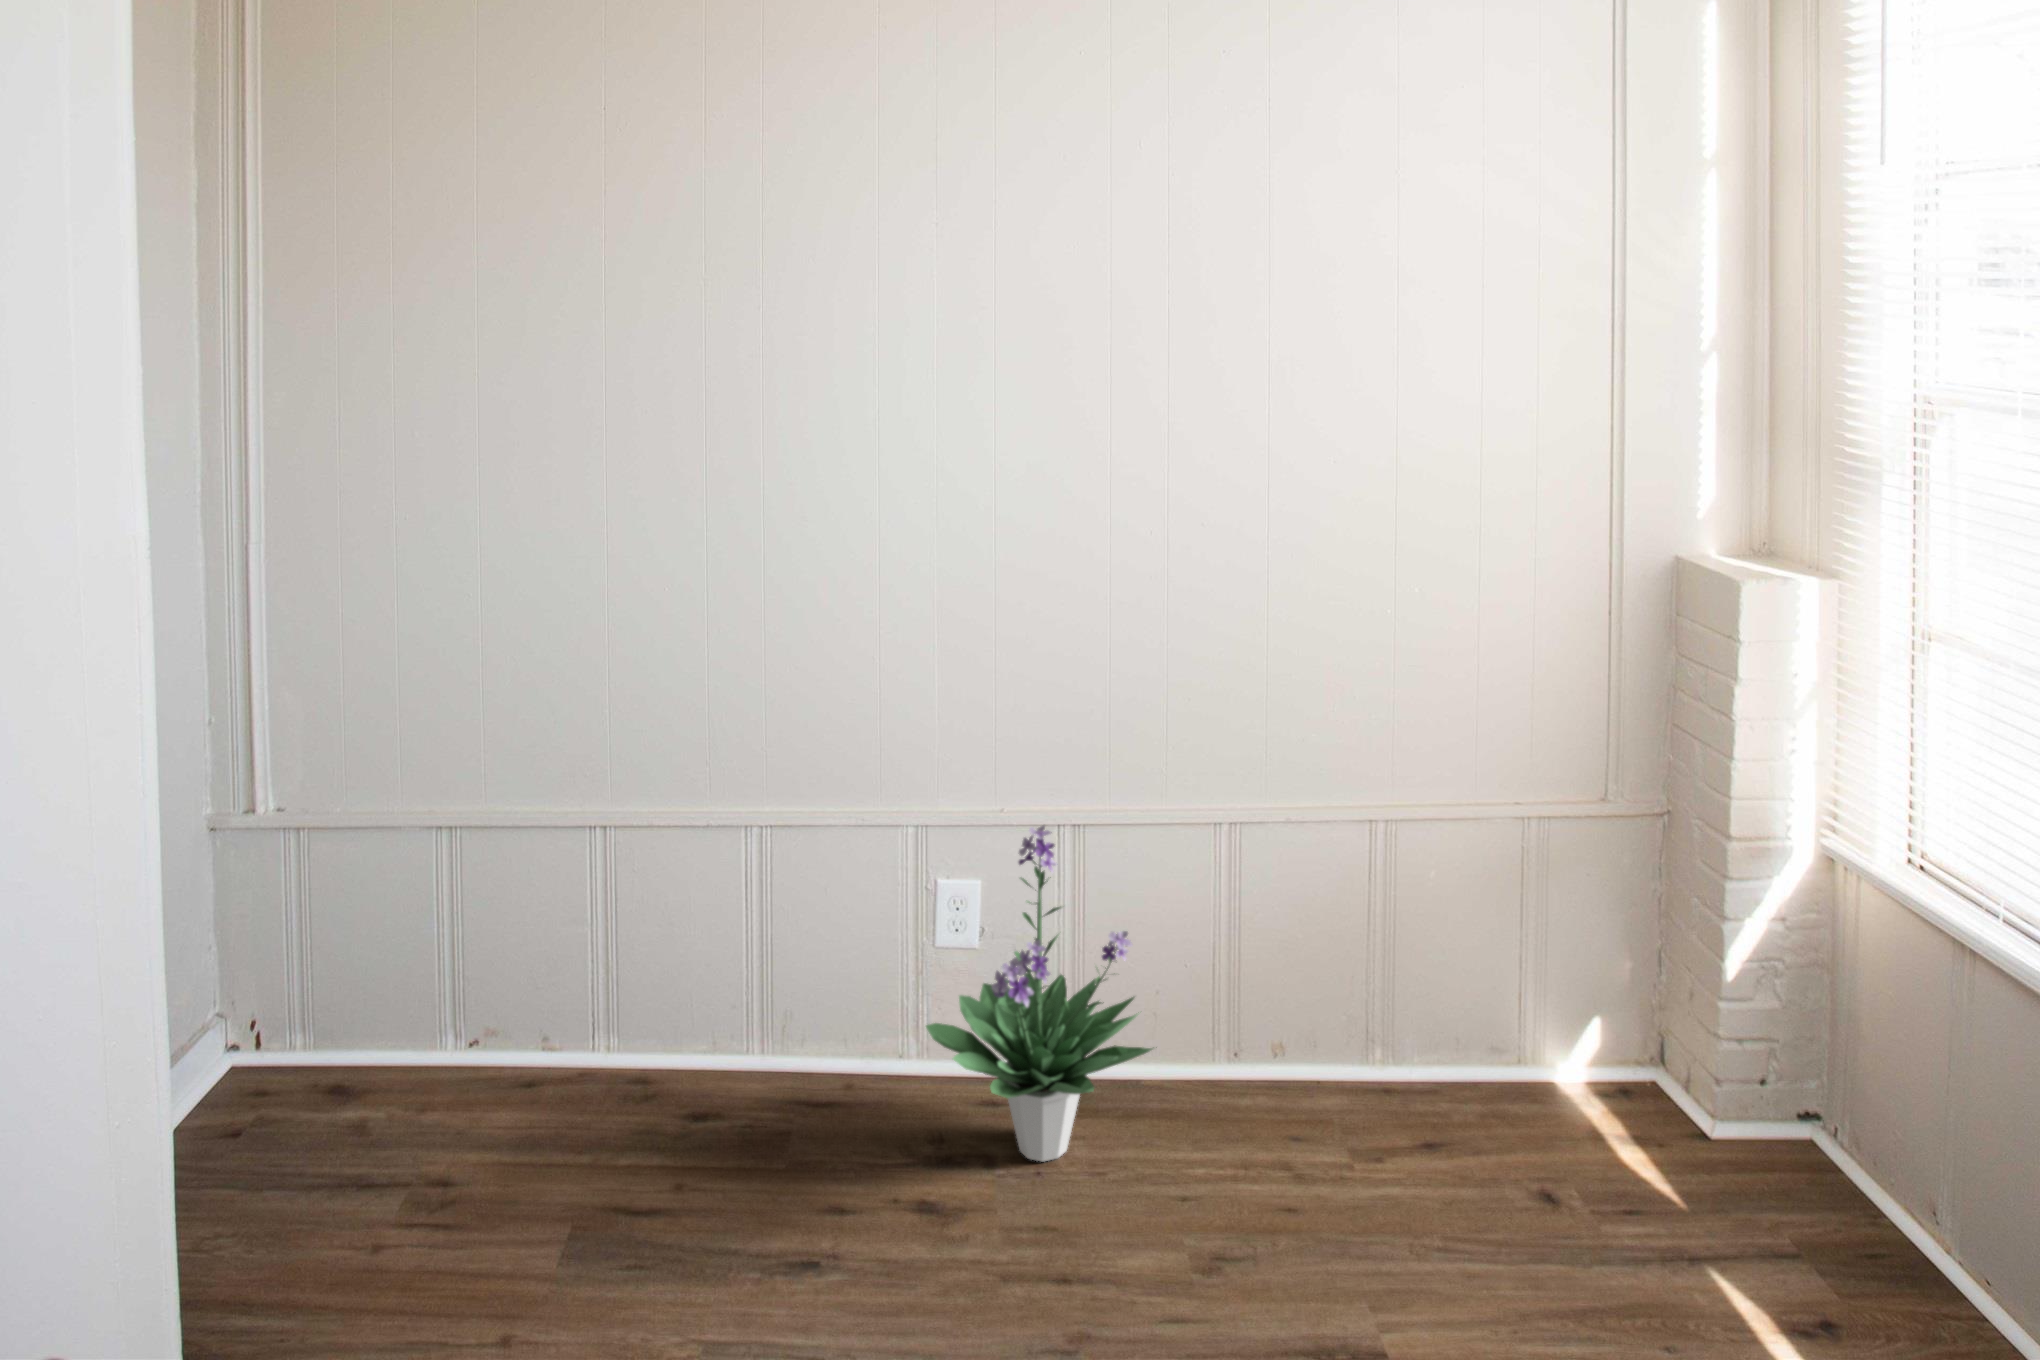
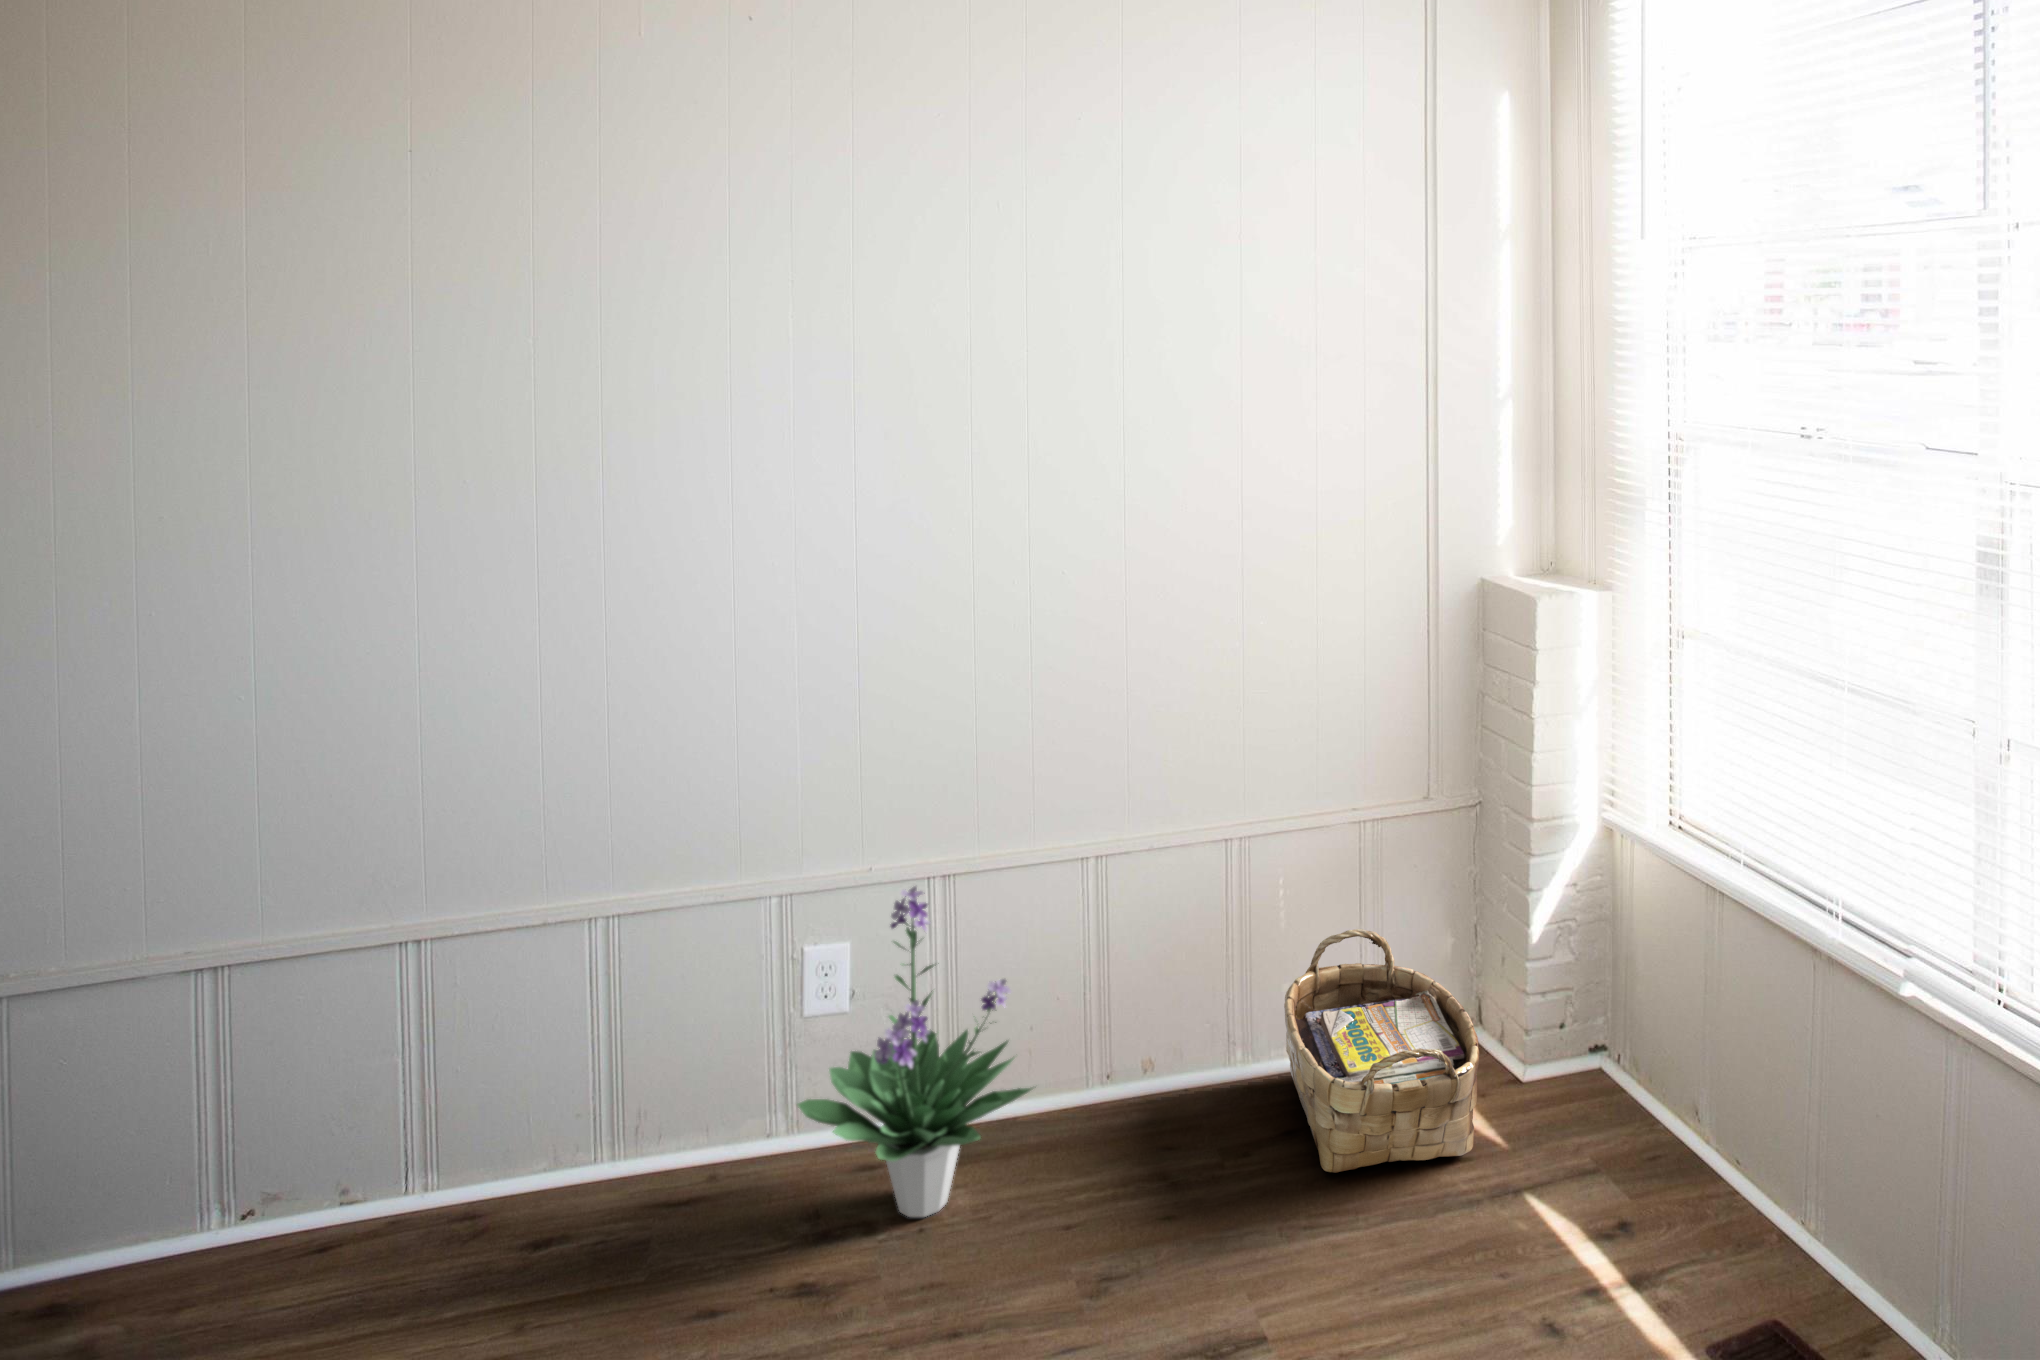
woven basket: none [1428,935,1651,1209] -> present [1284,929,1479,1173]

